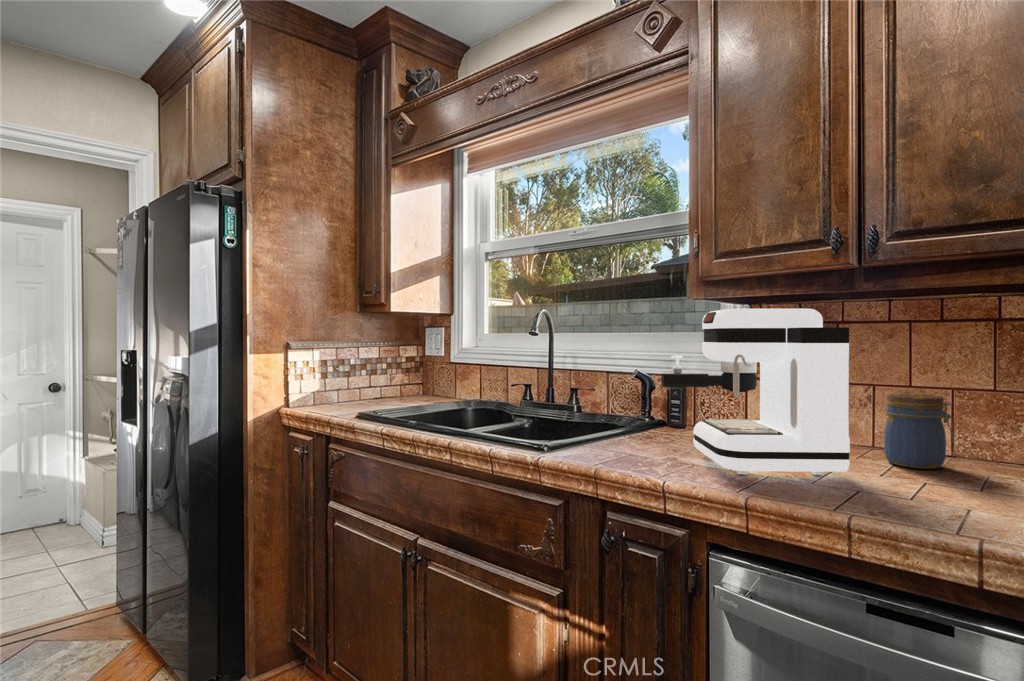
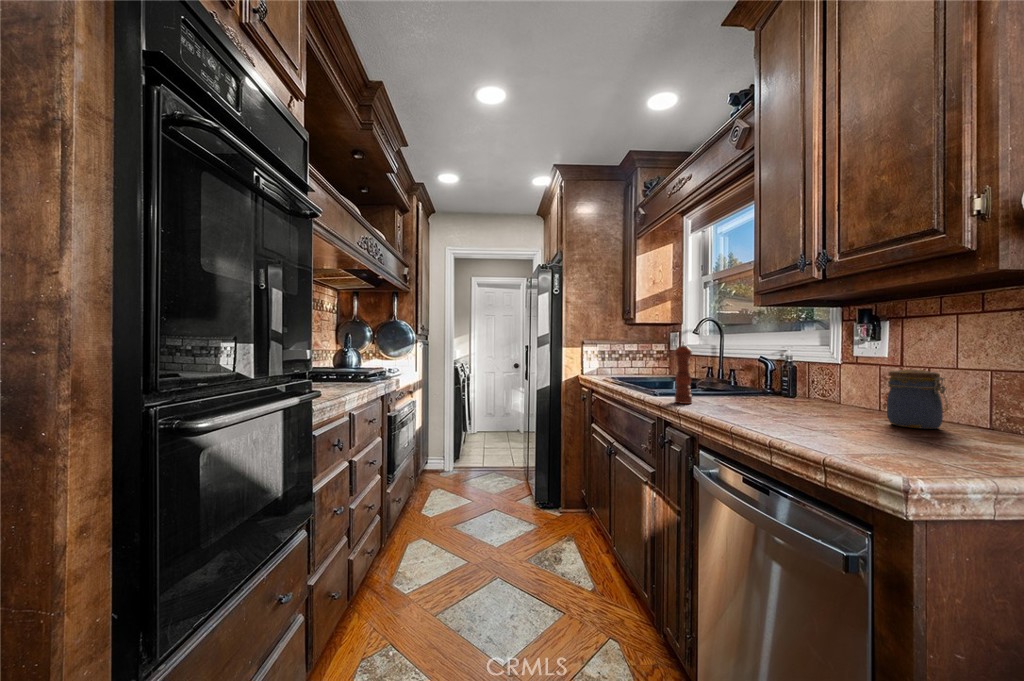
coffee maker: present [661,308,850,475] -> none [713,309,825,419]
pepper mill: none [604,355,633,465] -> present [675,342,692,404]

